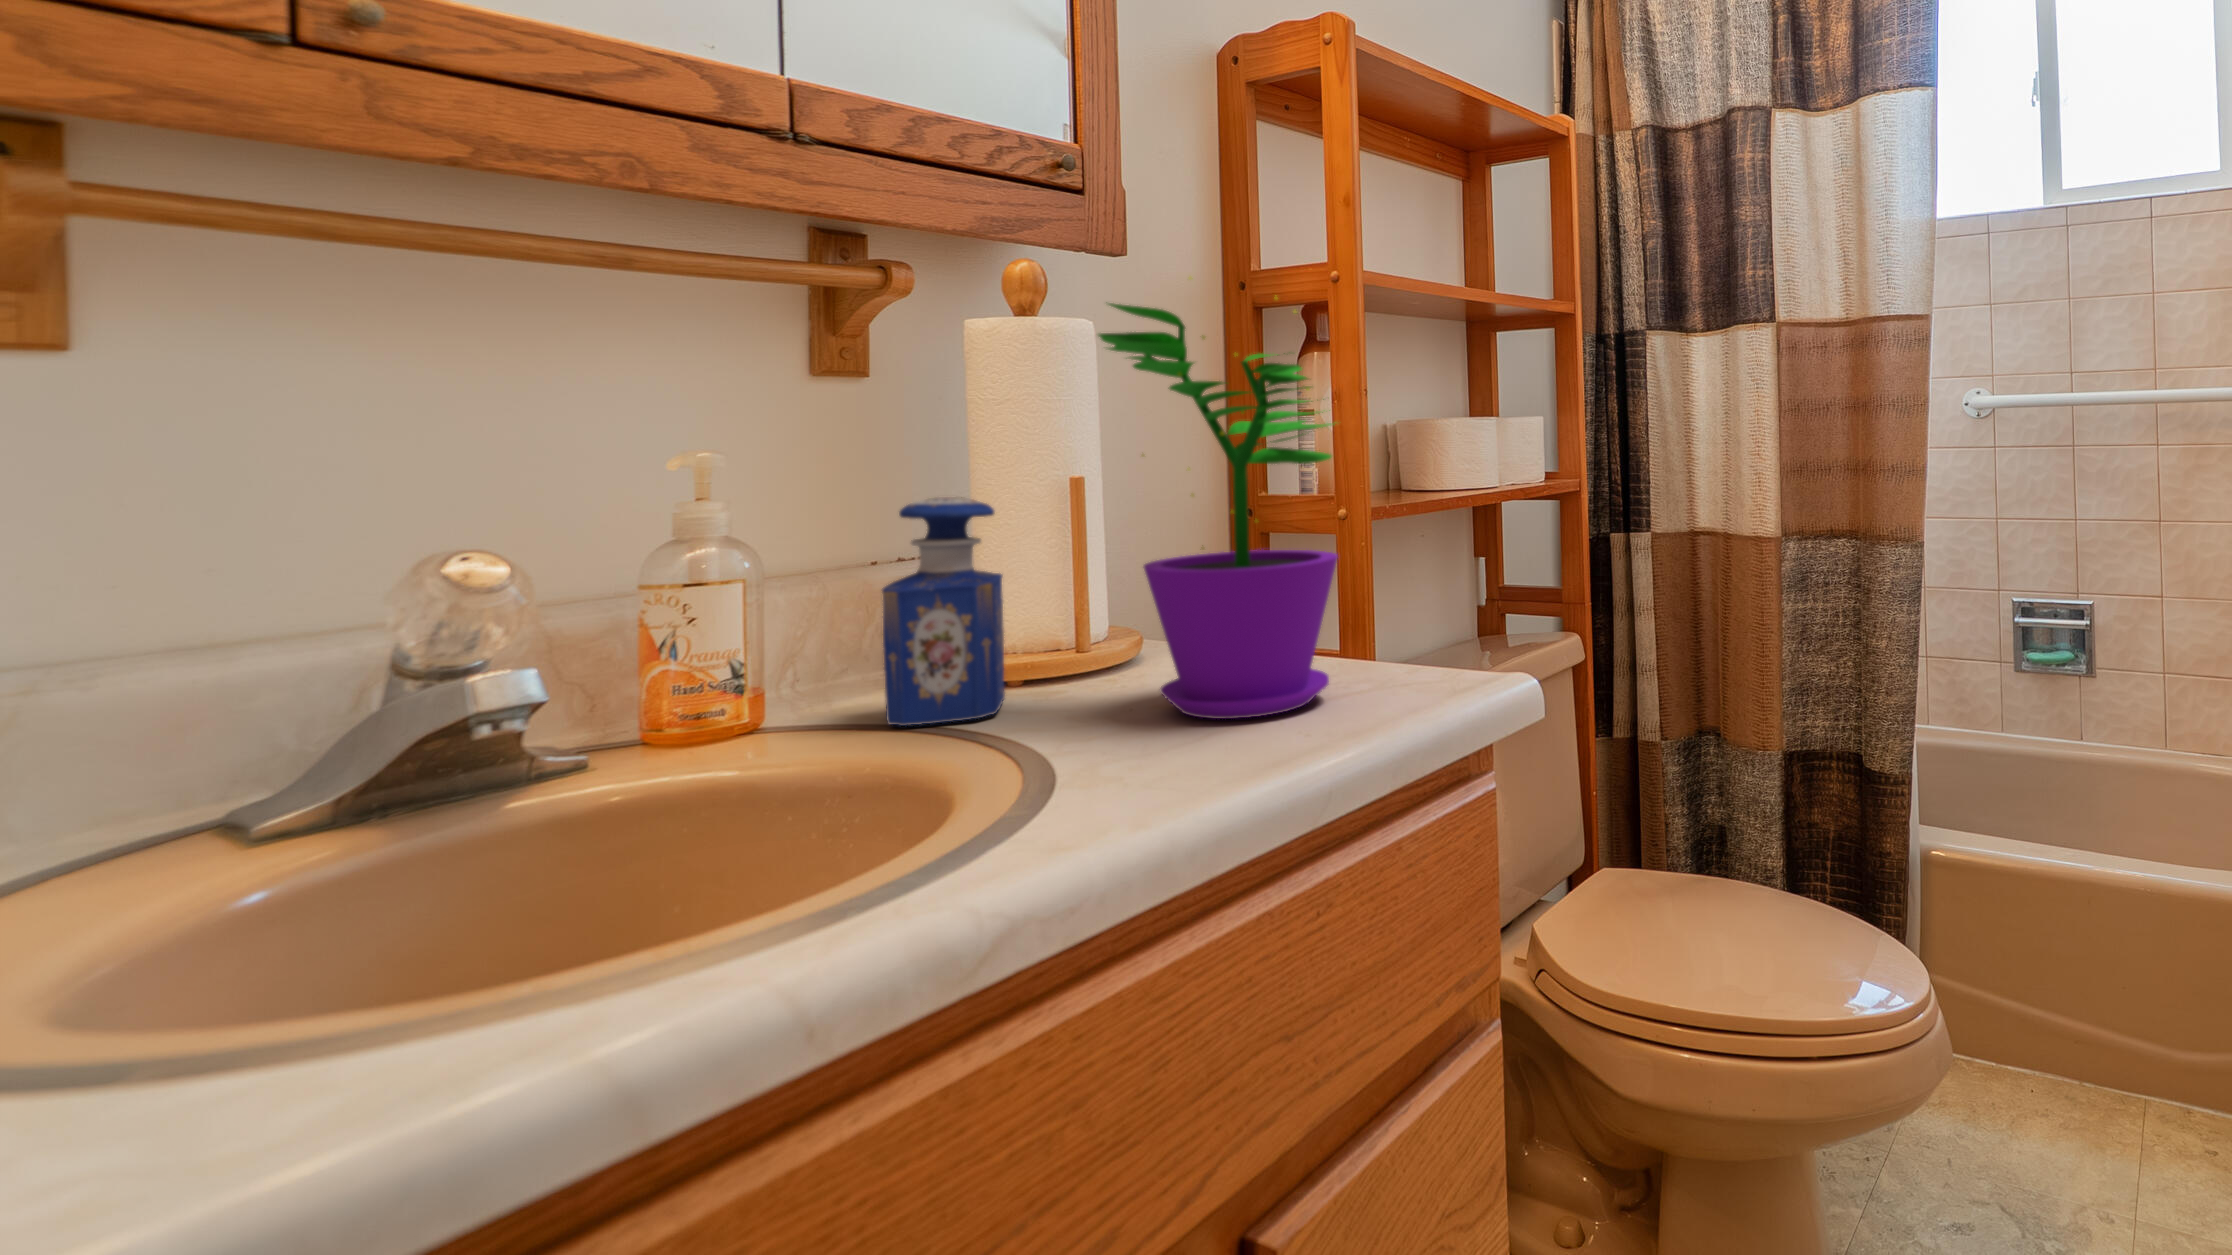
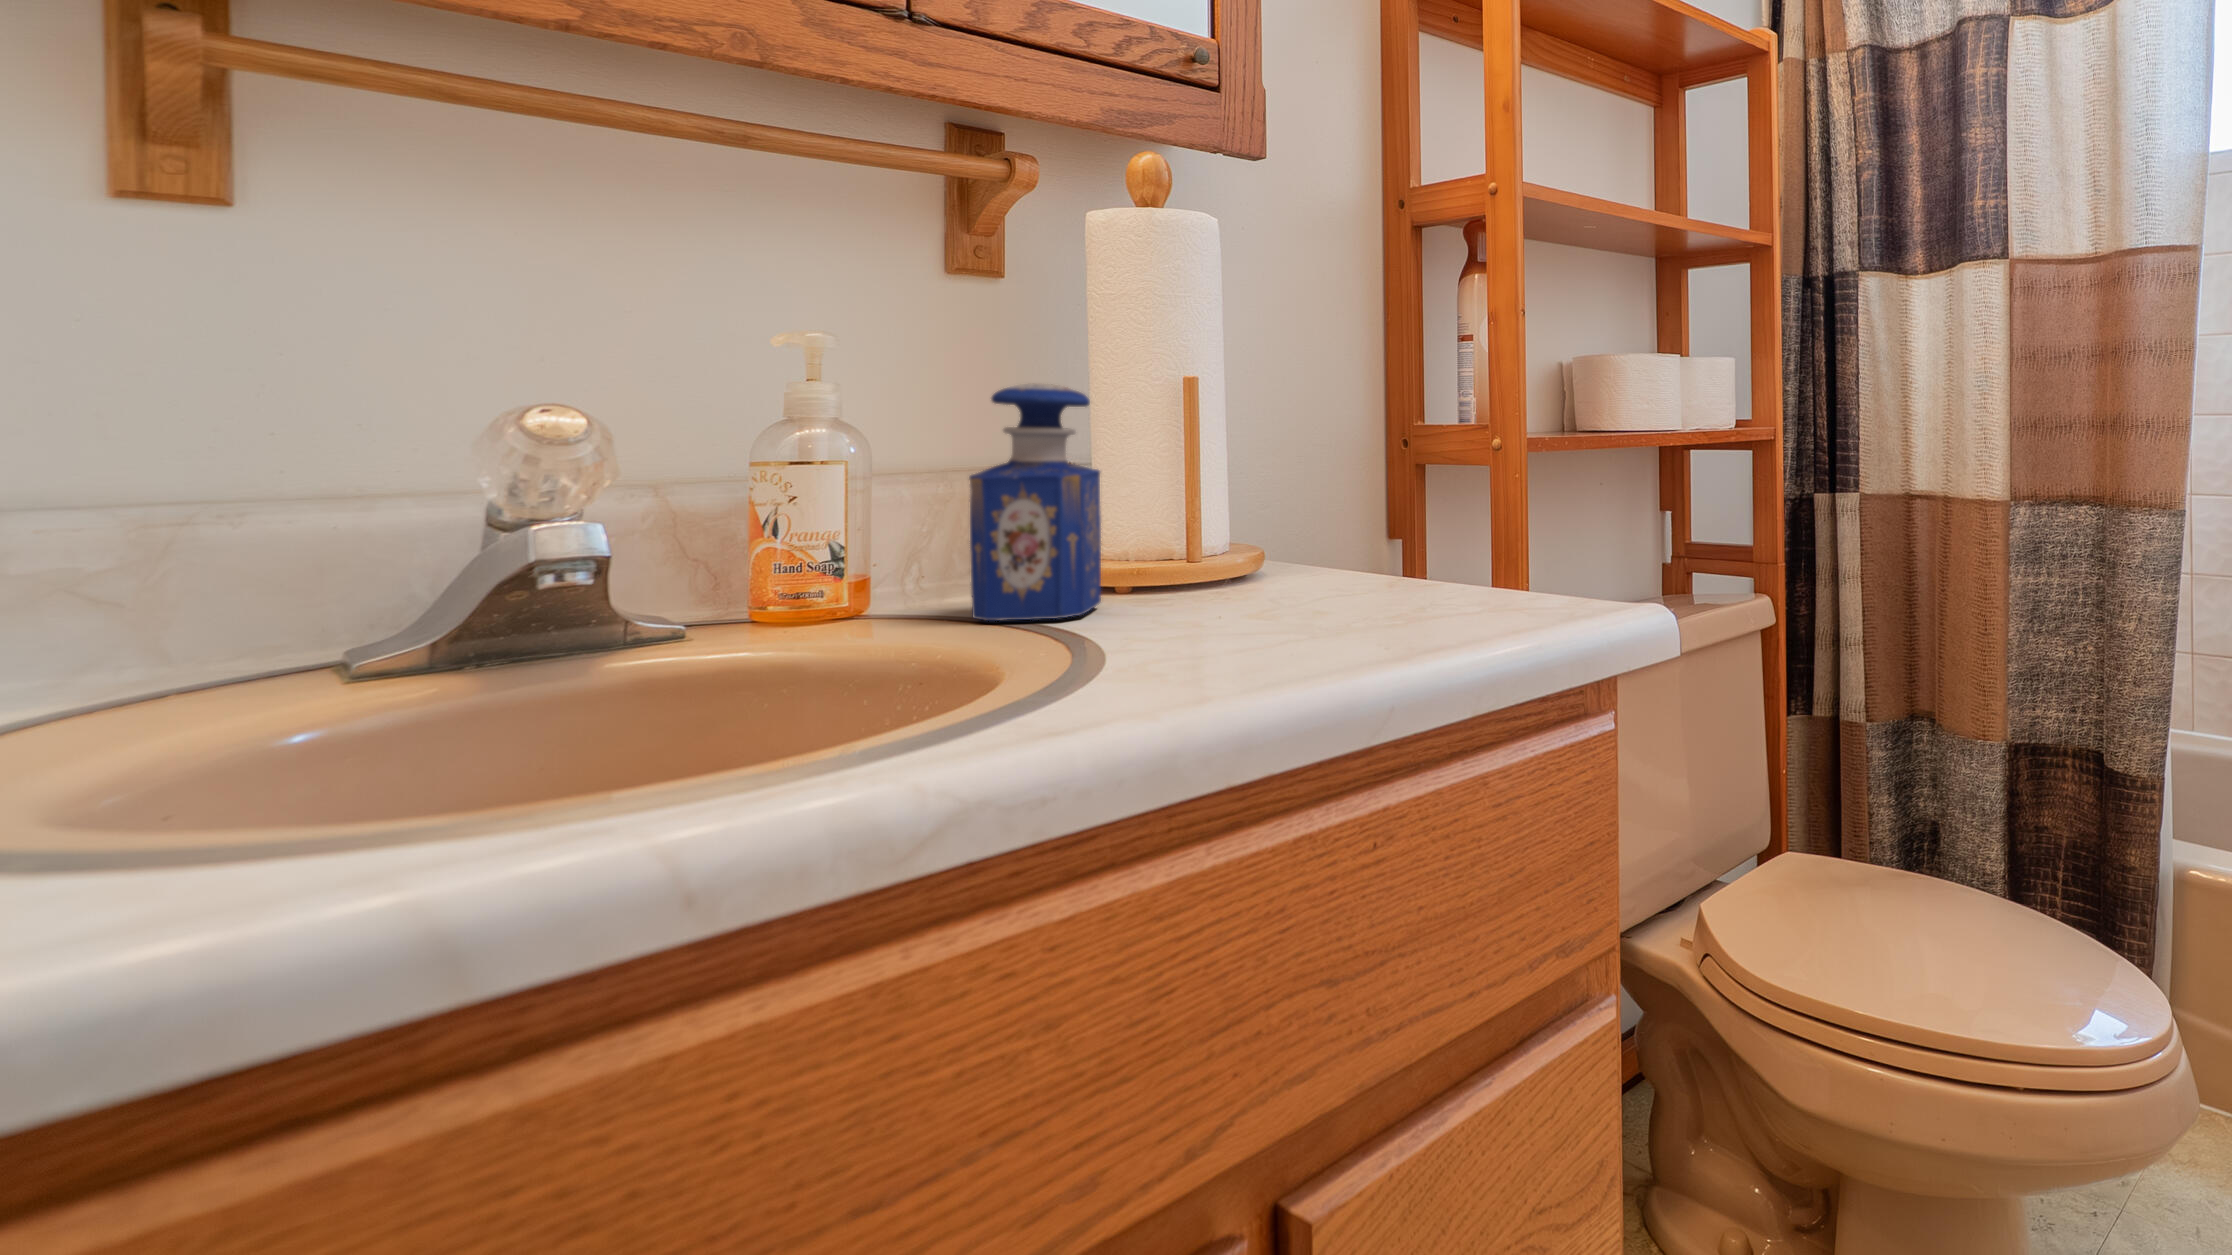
flower pot: present [1098,277,1338,719] -> none [1188,140,1447,632]

